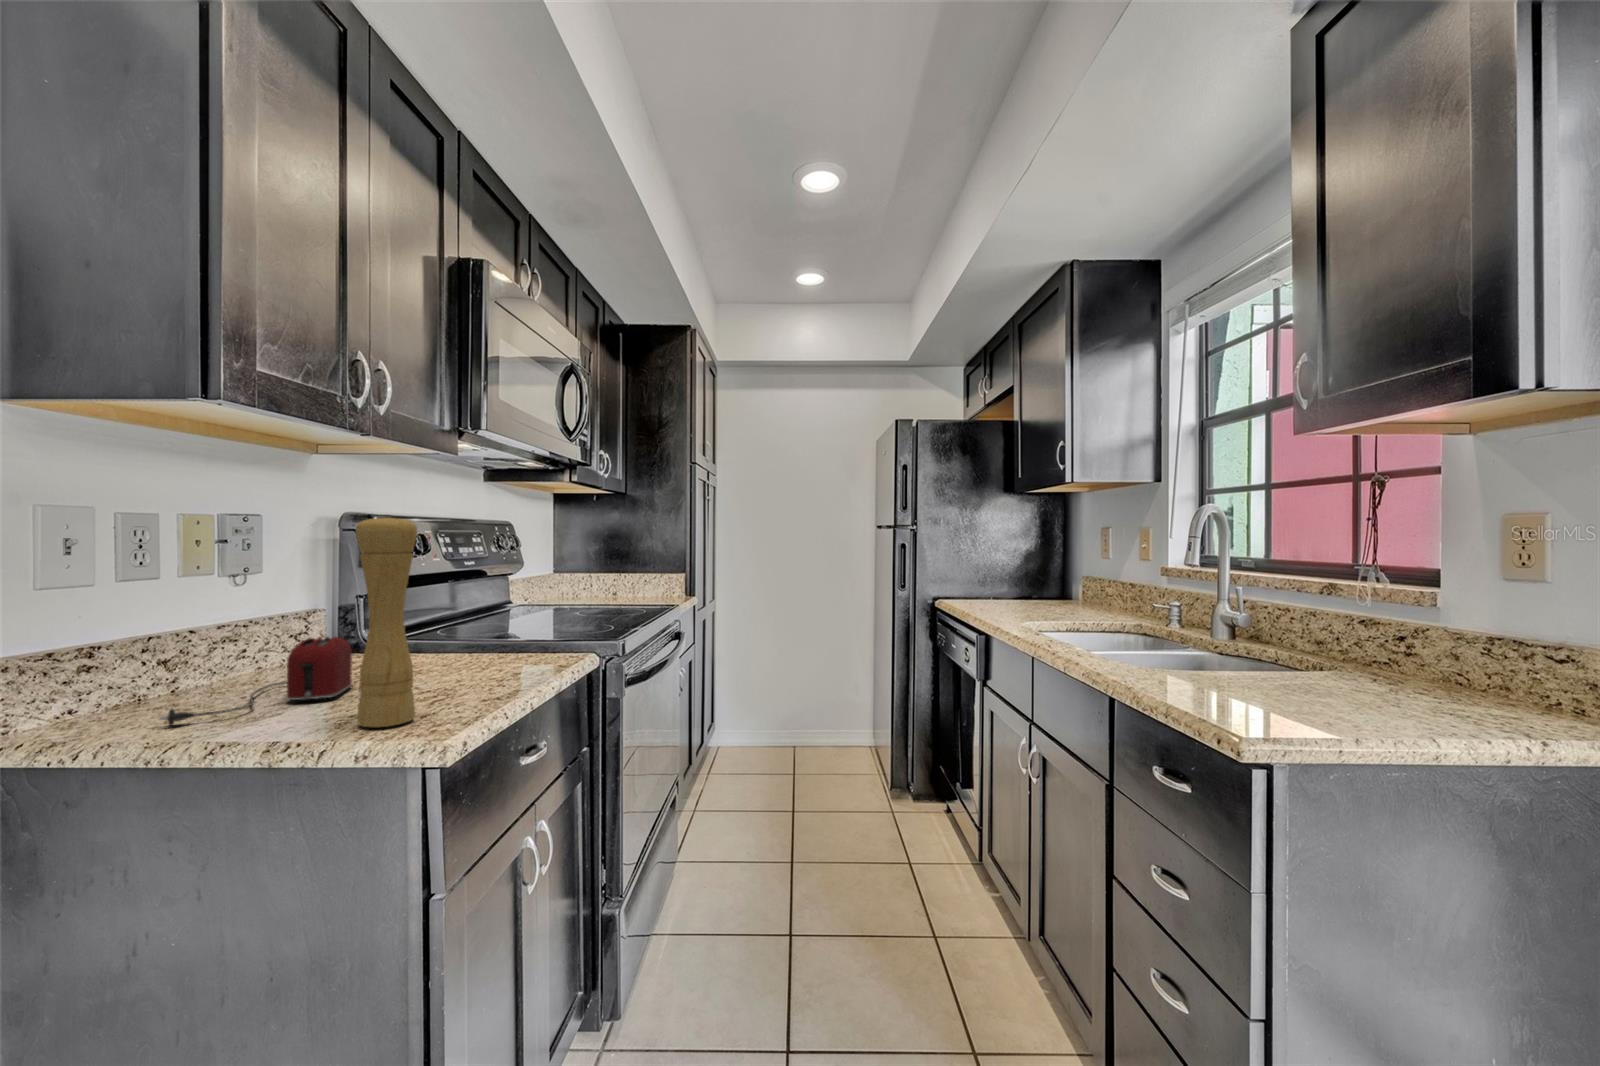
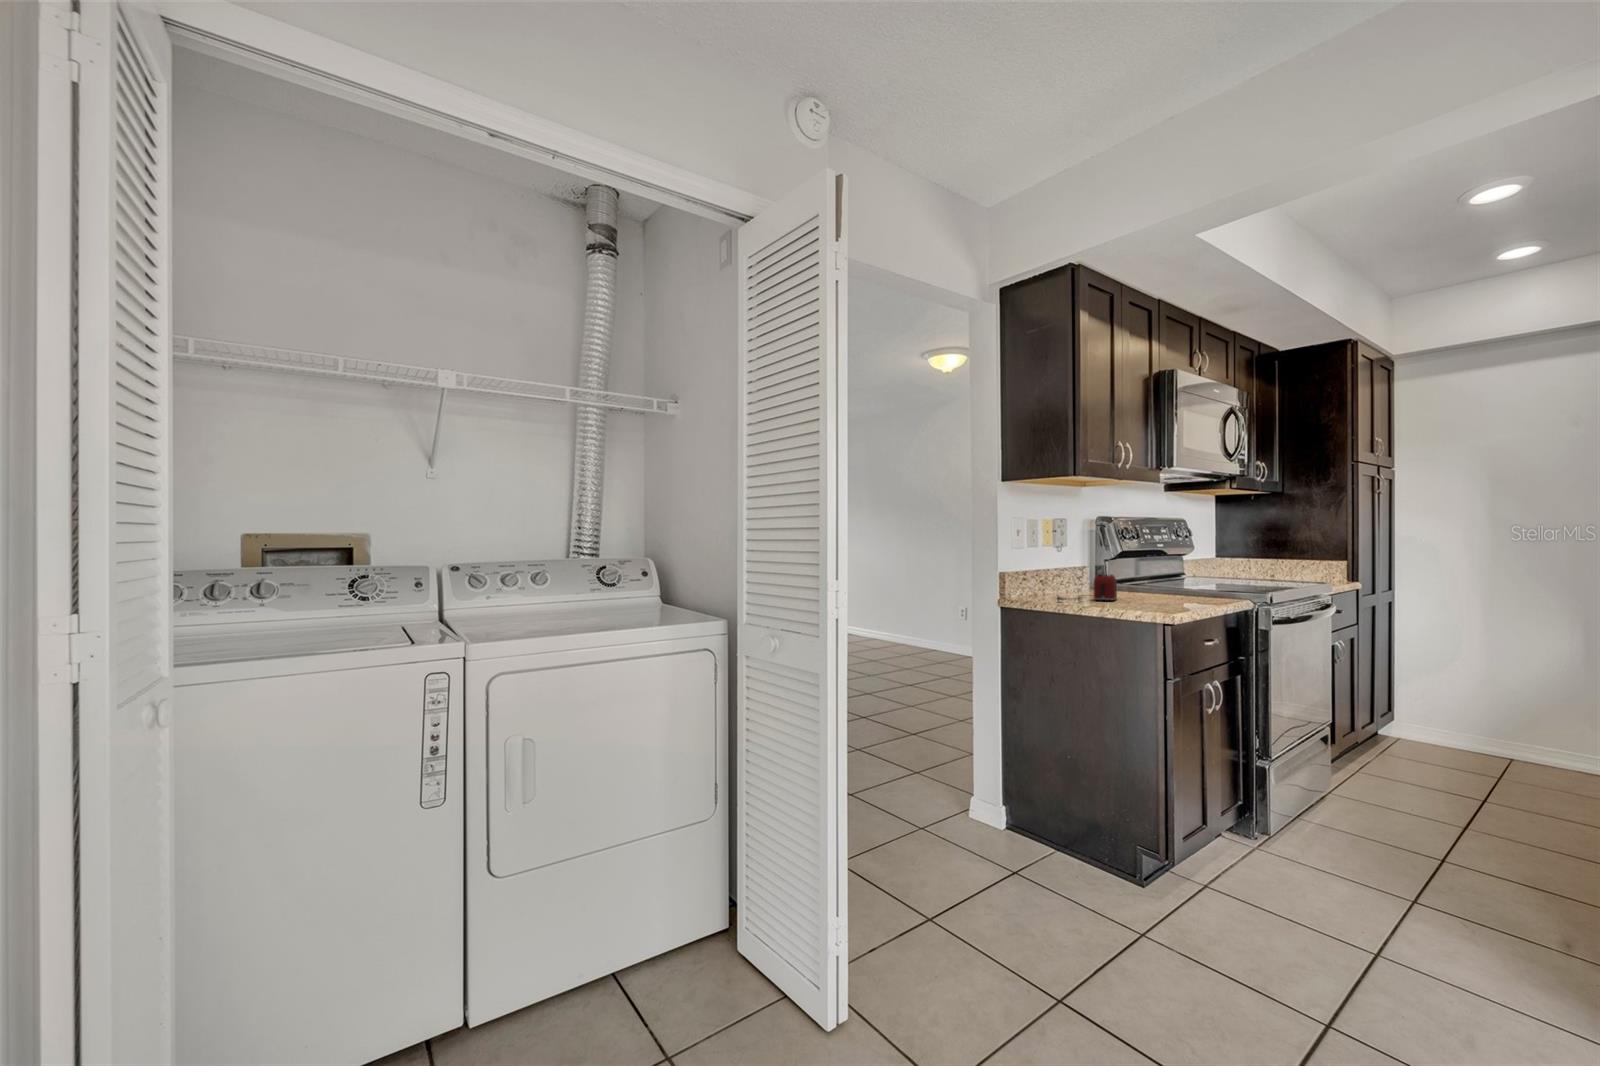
pepper mill: present [356,515,417,727] -> none [1130,518,1155,609]

